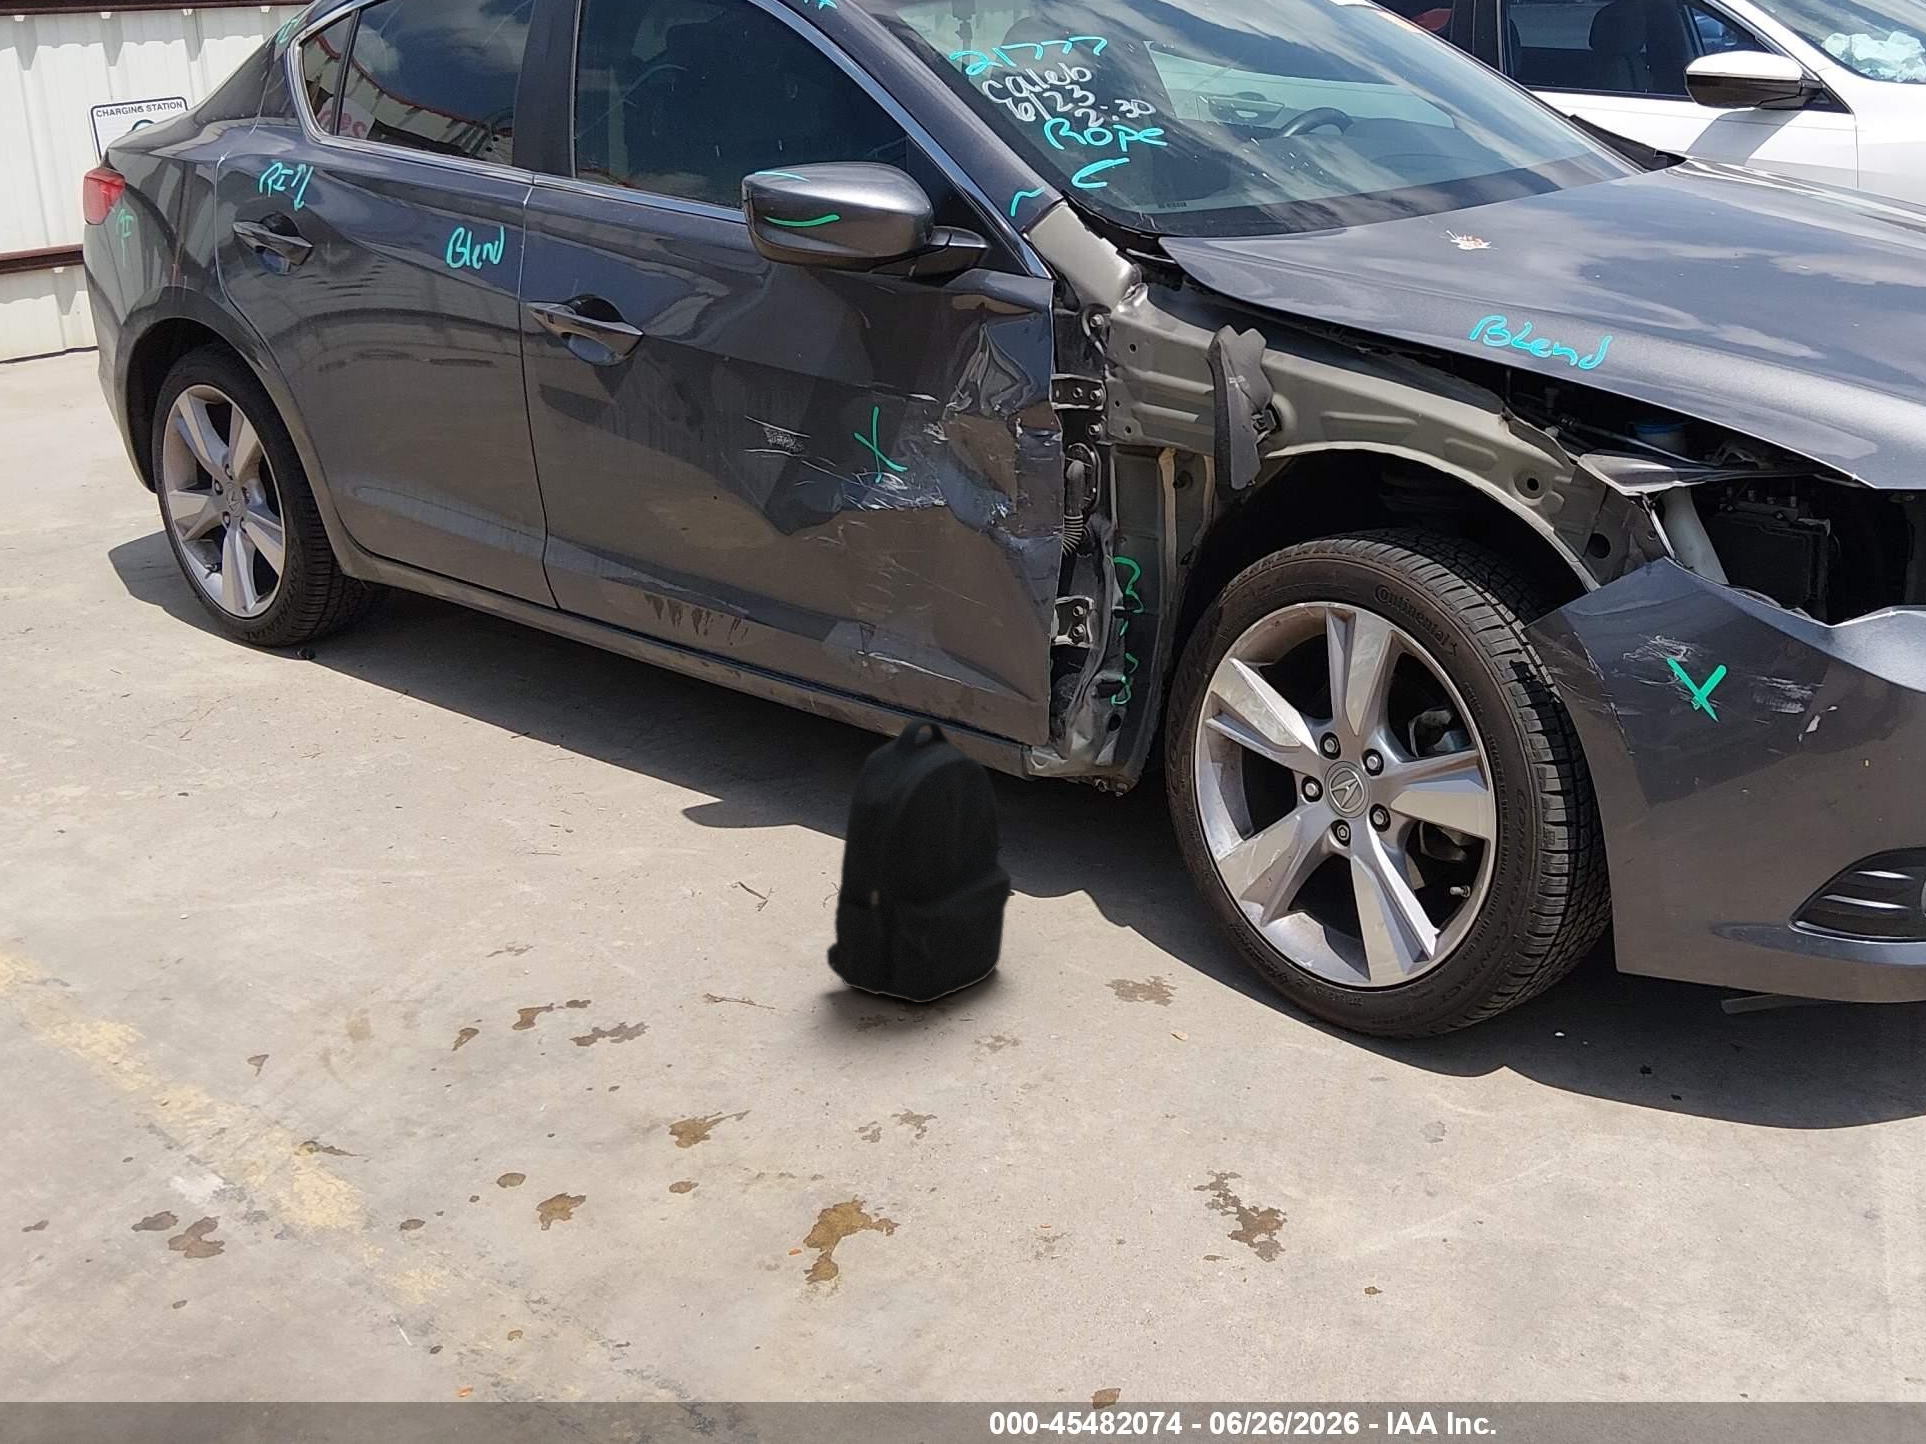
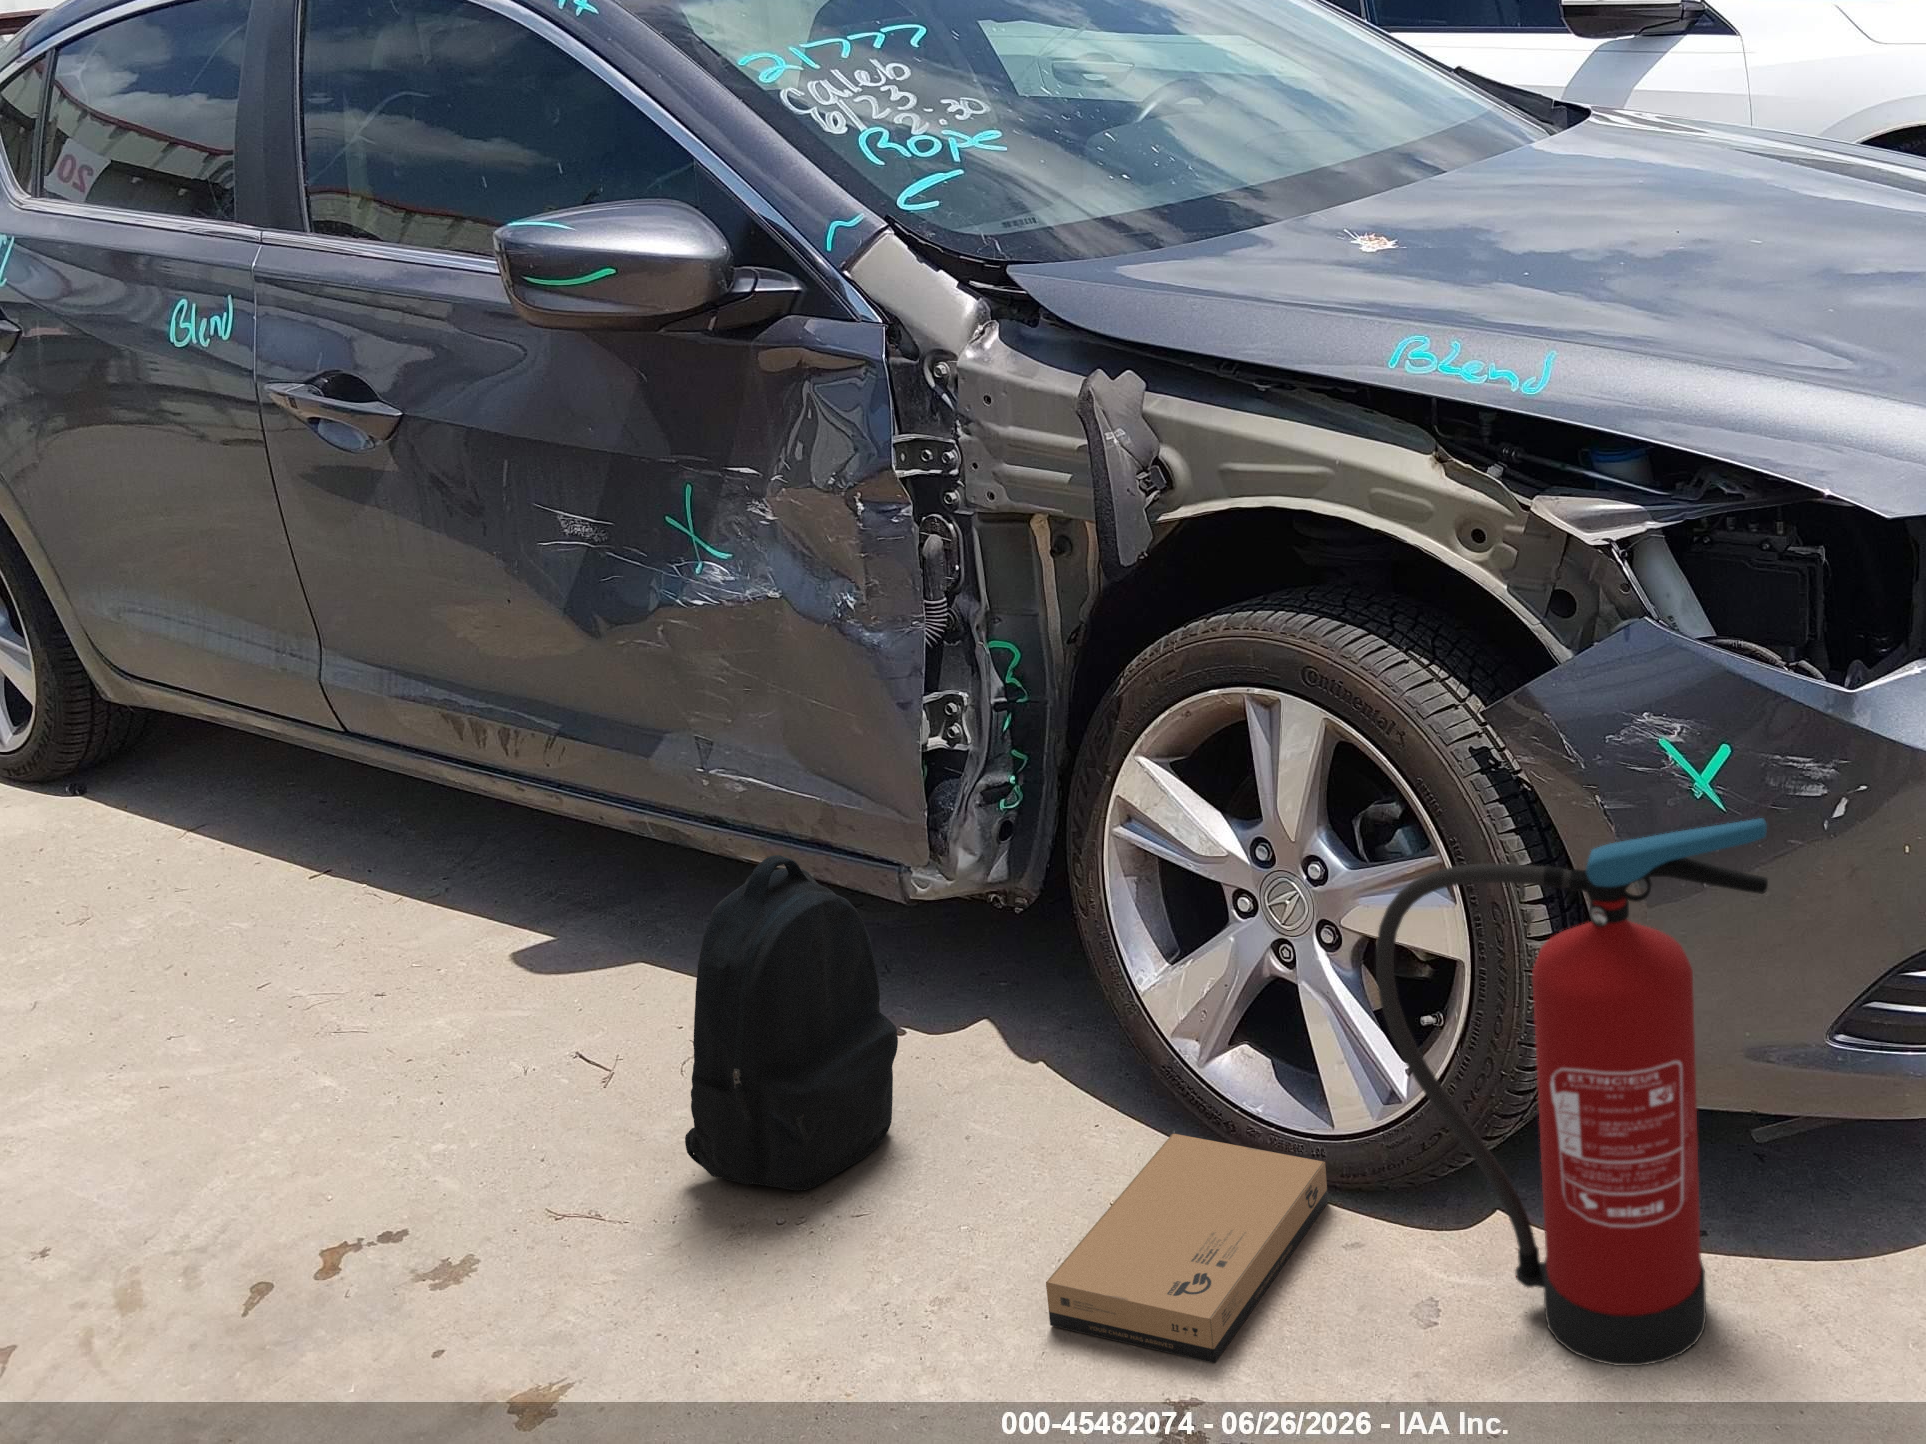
fire extinguisher: none [1413,728,1748,1190] -> present [1376,818,1768,1366]
cardboard box: none [1117,983,1363,1156] -> present [1046,1134,1328,1363]

